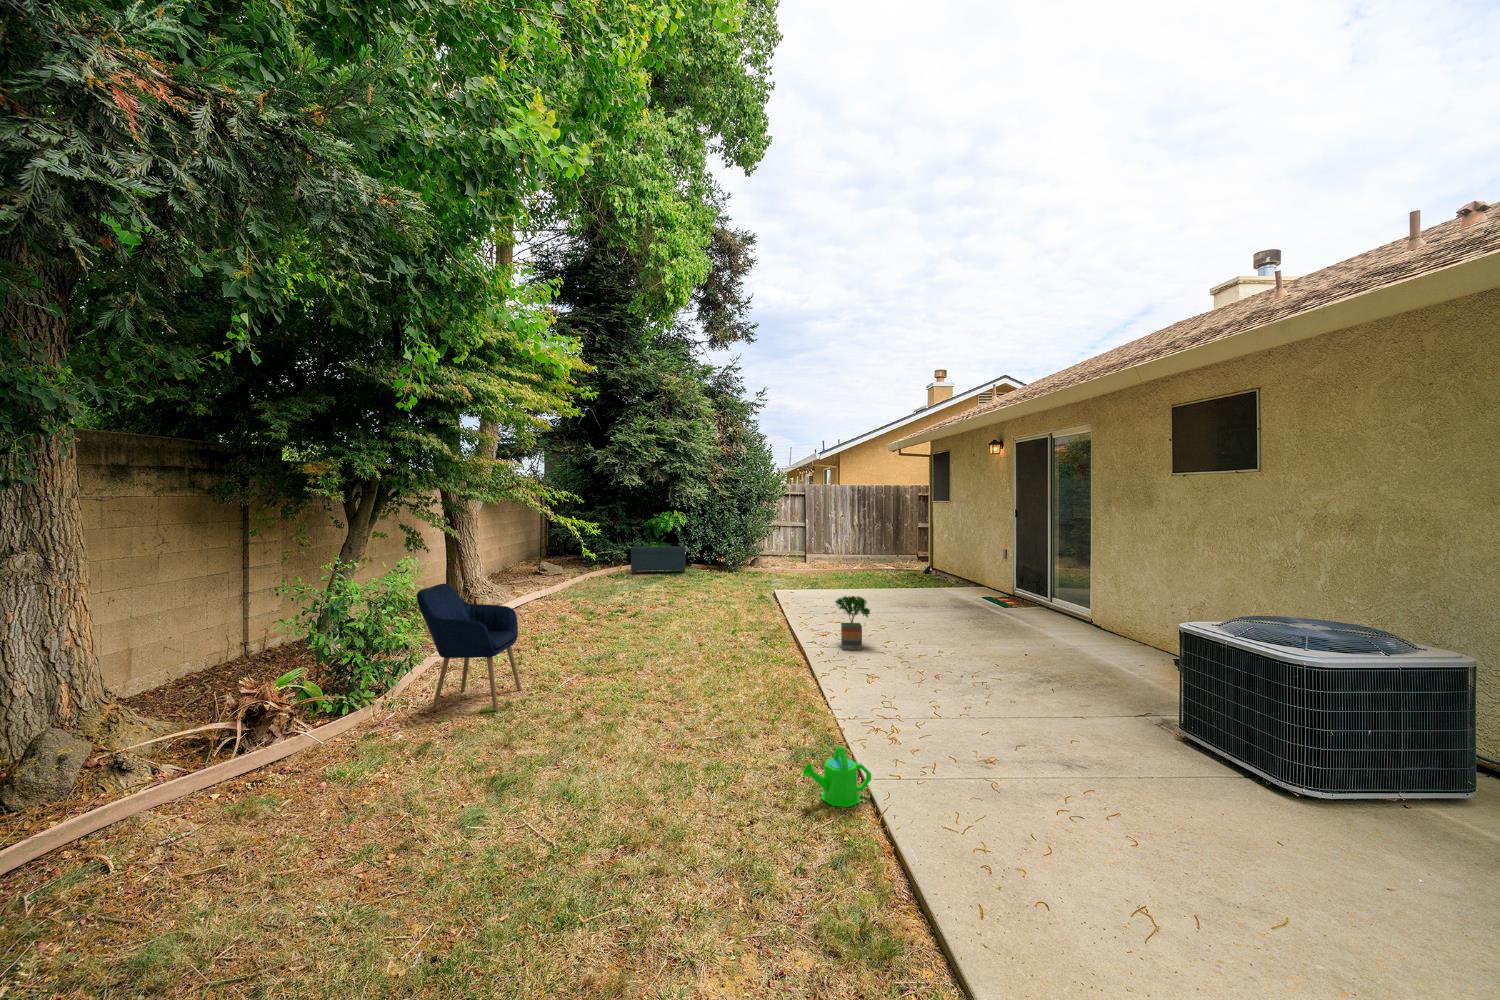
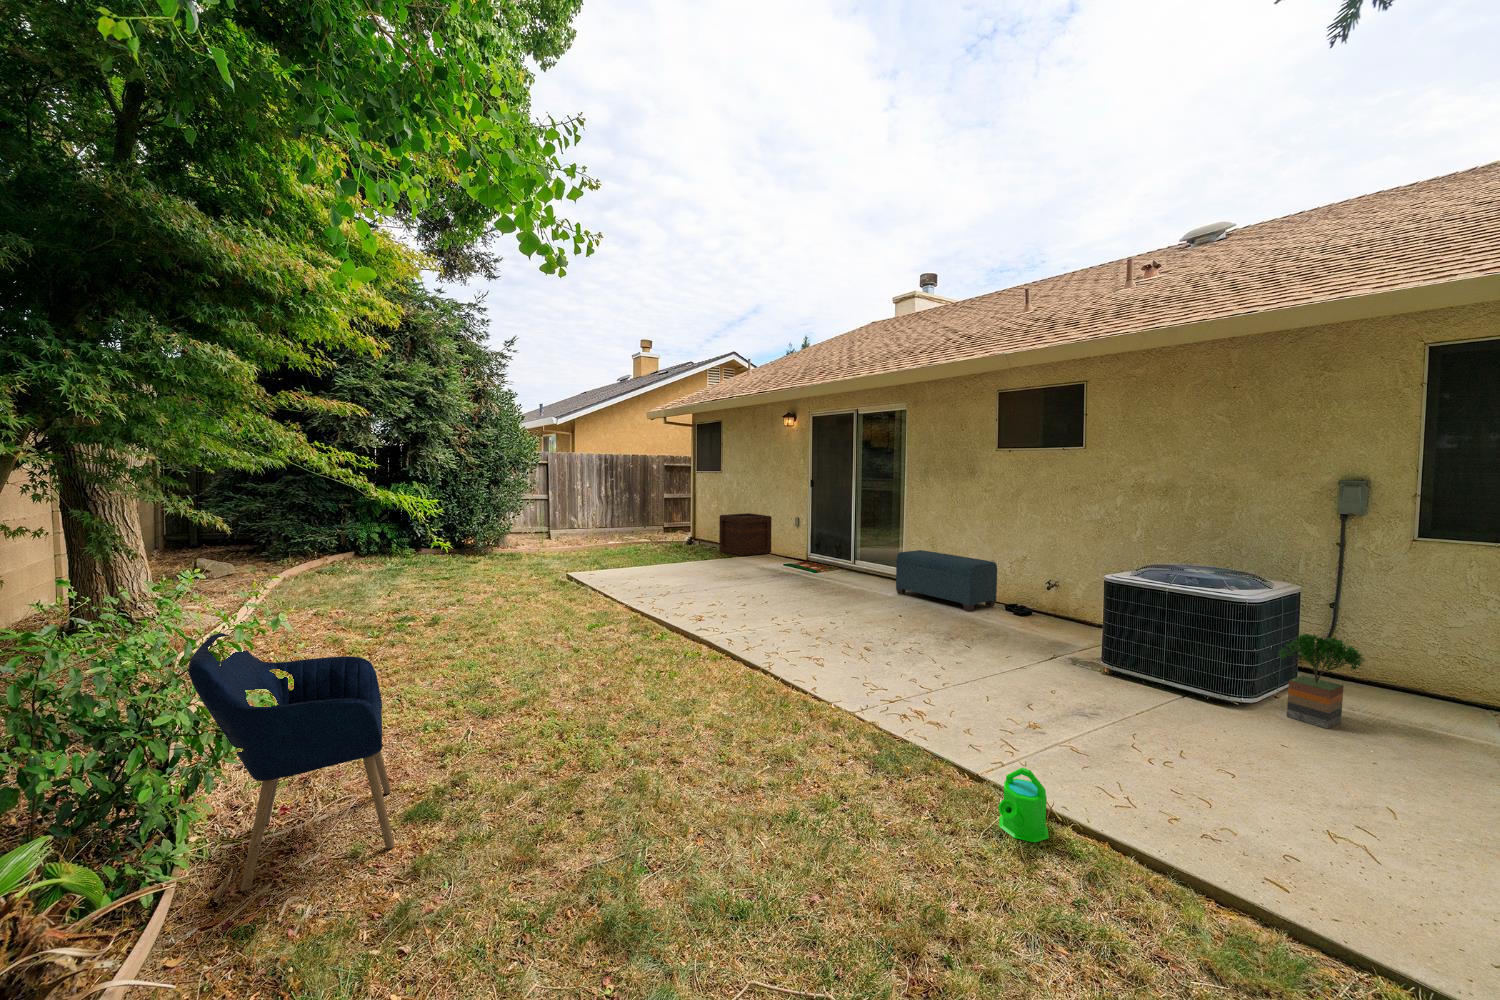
wooden crate: none [934,545,987,588] -> present [719,513,772,556]
bench: present [631,546,685,574] -> present [896,550,997,611]
potted tree: present [835,596,870,650] -> present [1279,634,1365,729]

